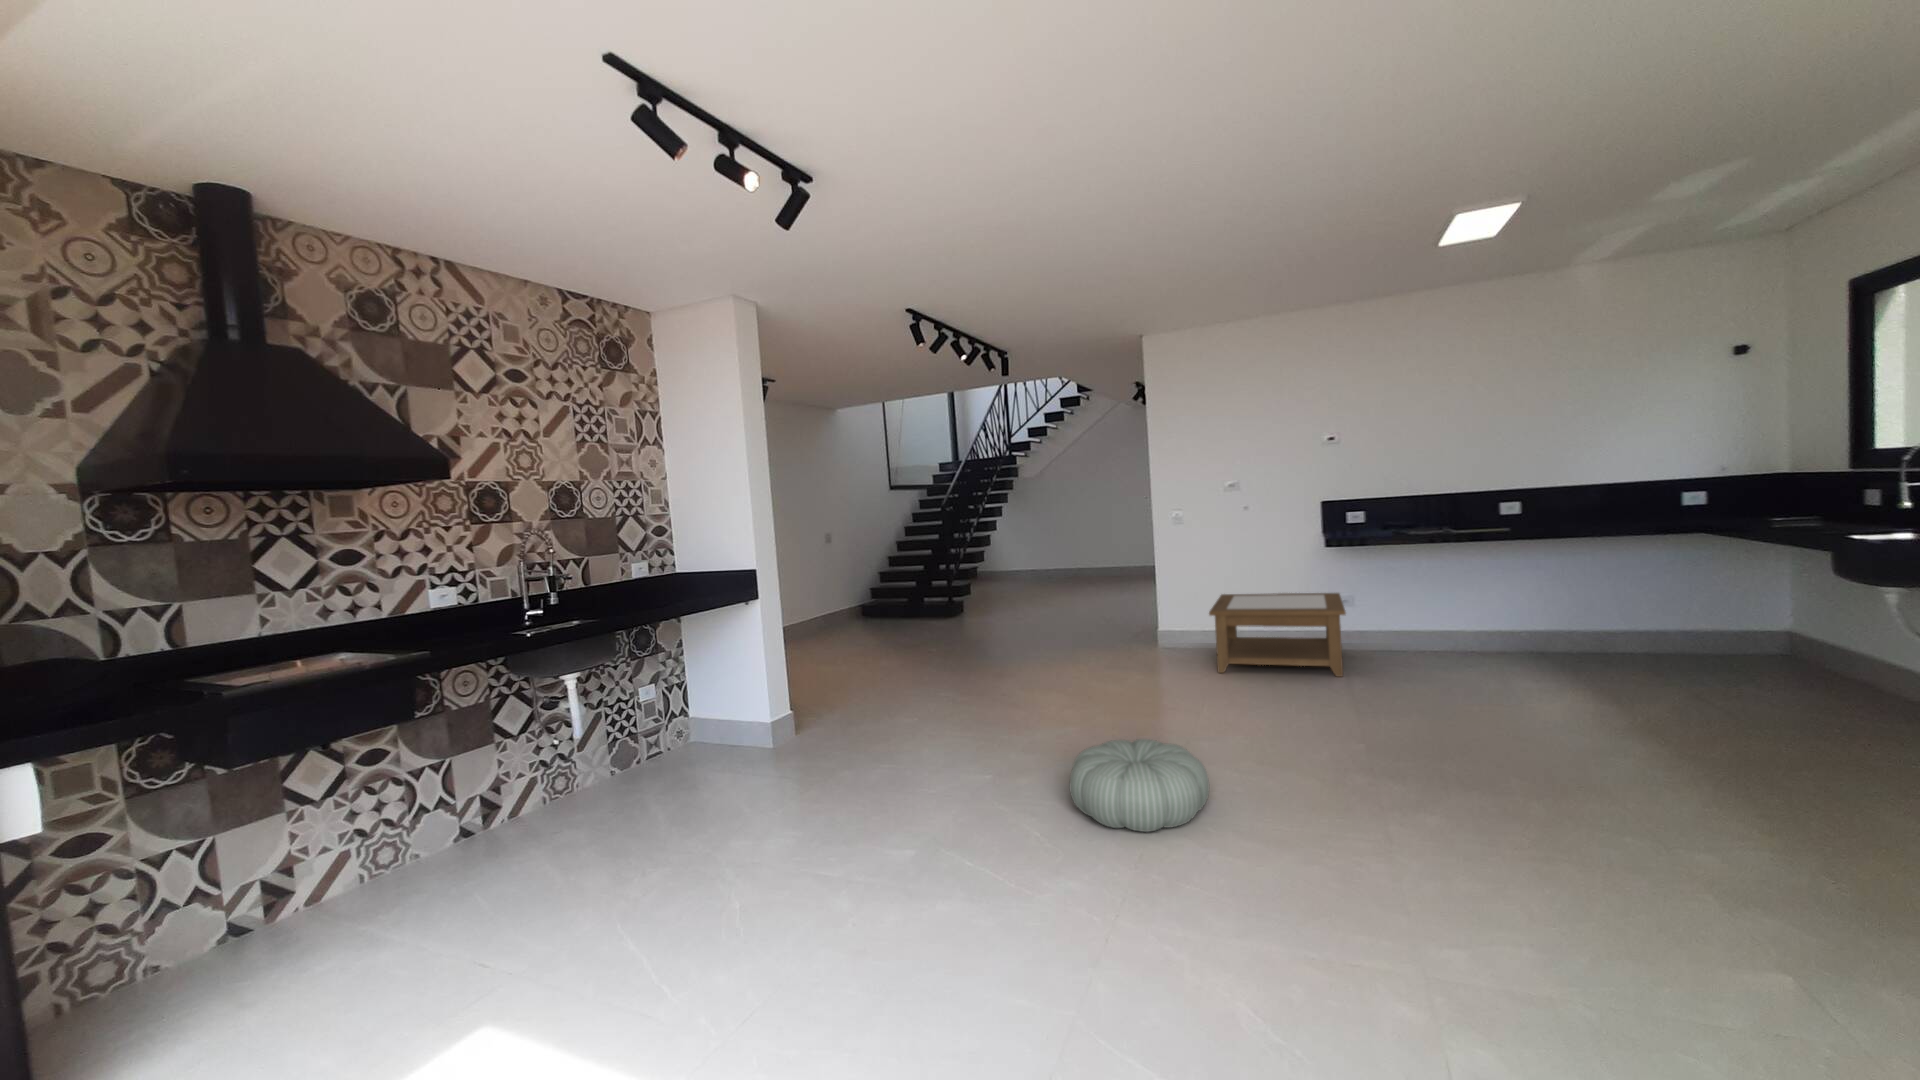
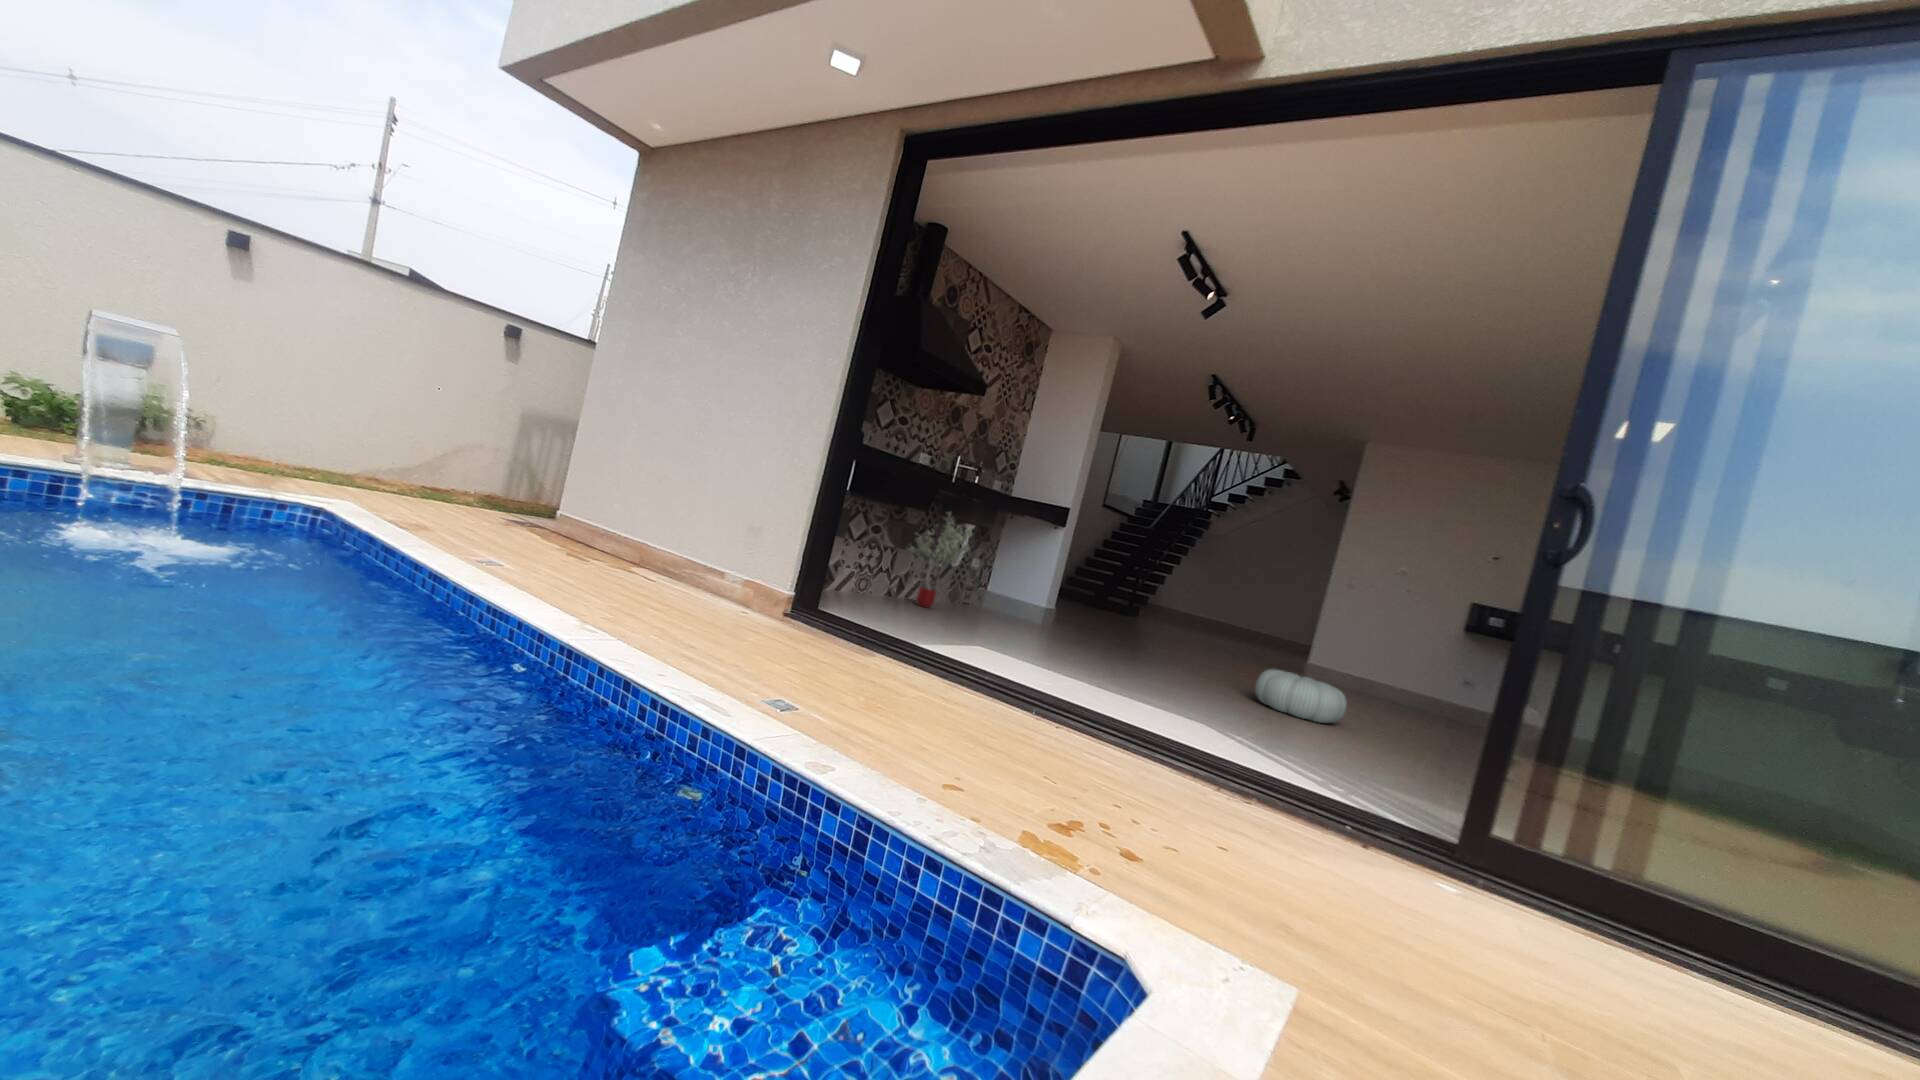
coffee table: present [1209,593,1346,677] -> none [1353,652,1469,729]
potted tree: none [435,667,583,844] -> present [907,513,972,608]

